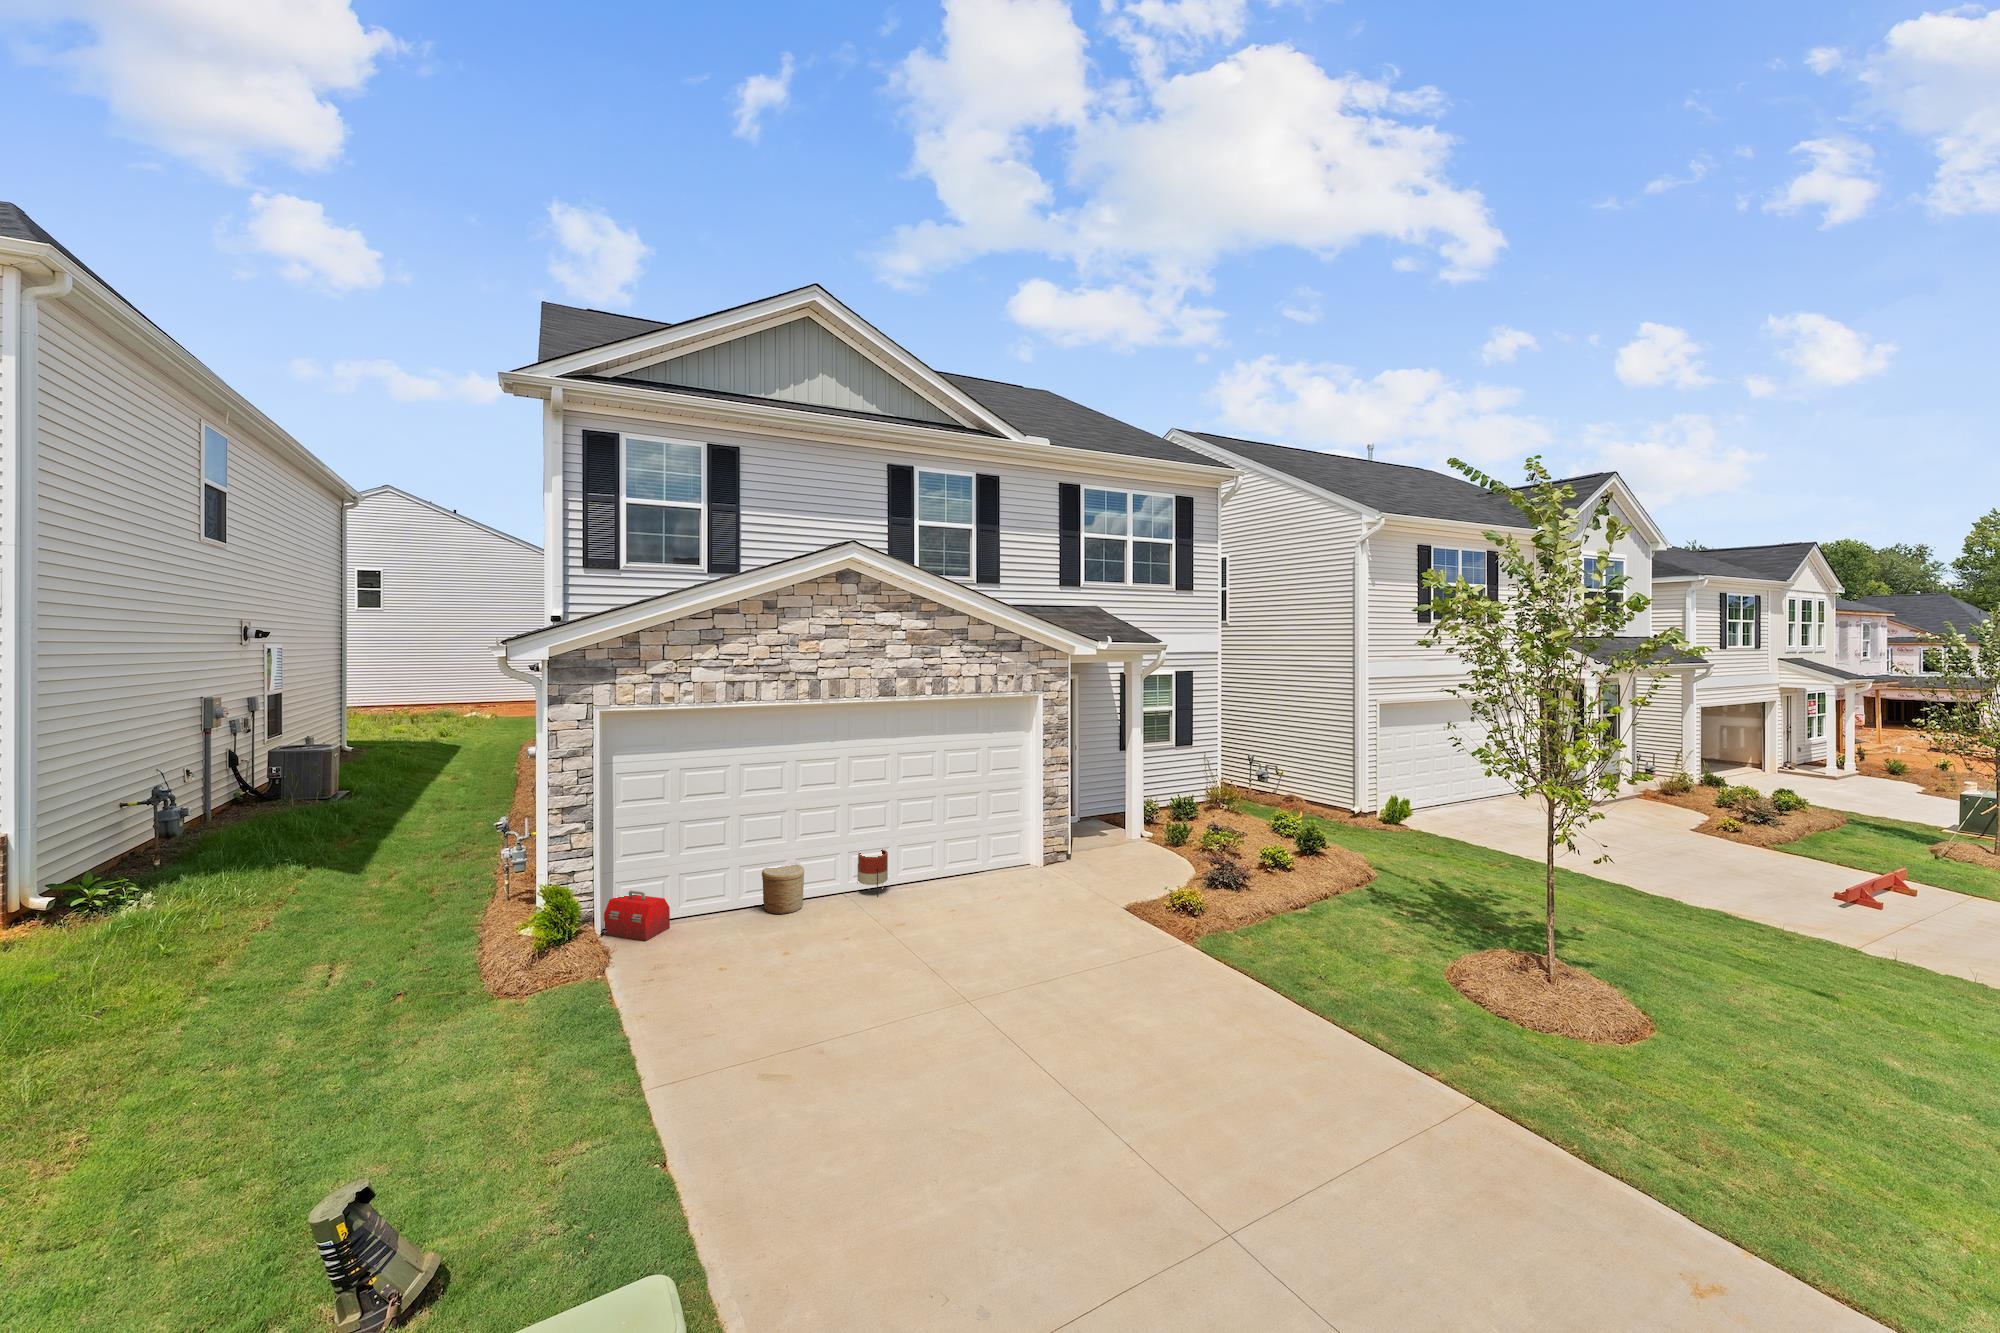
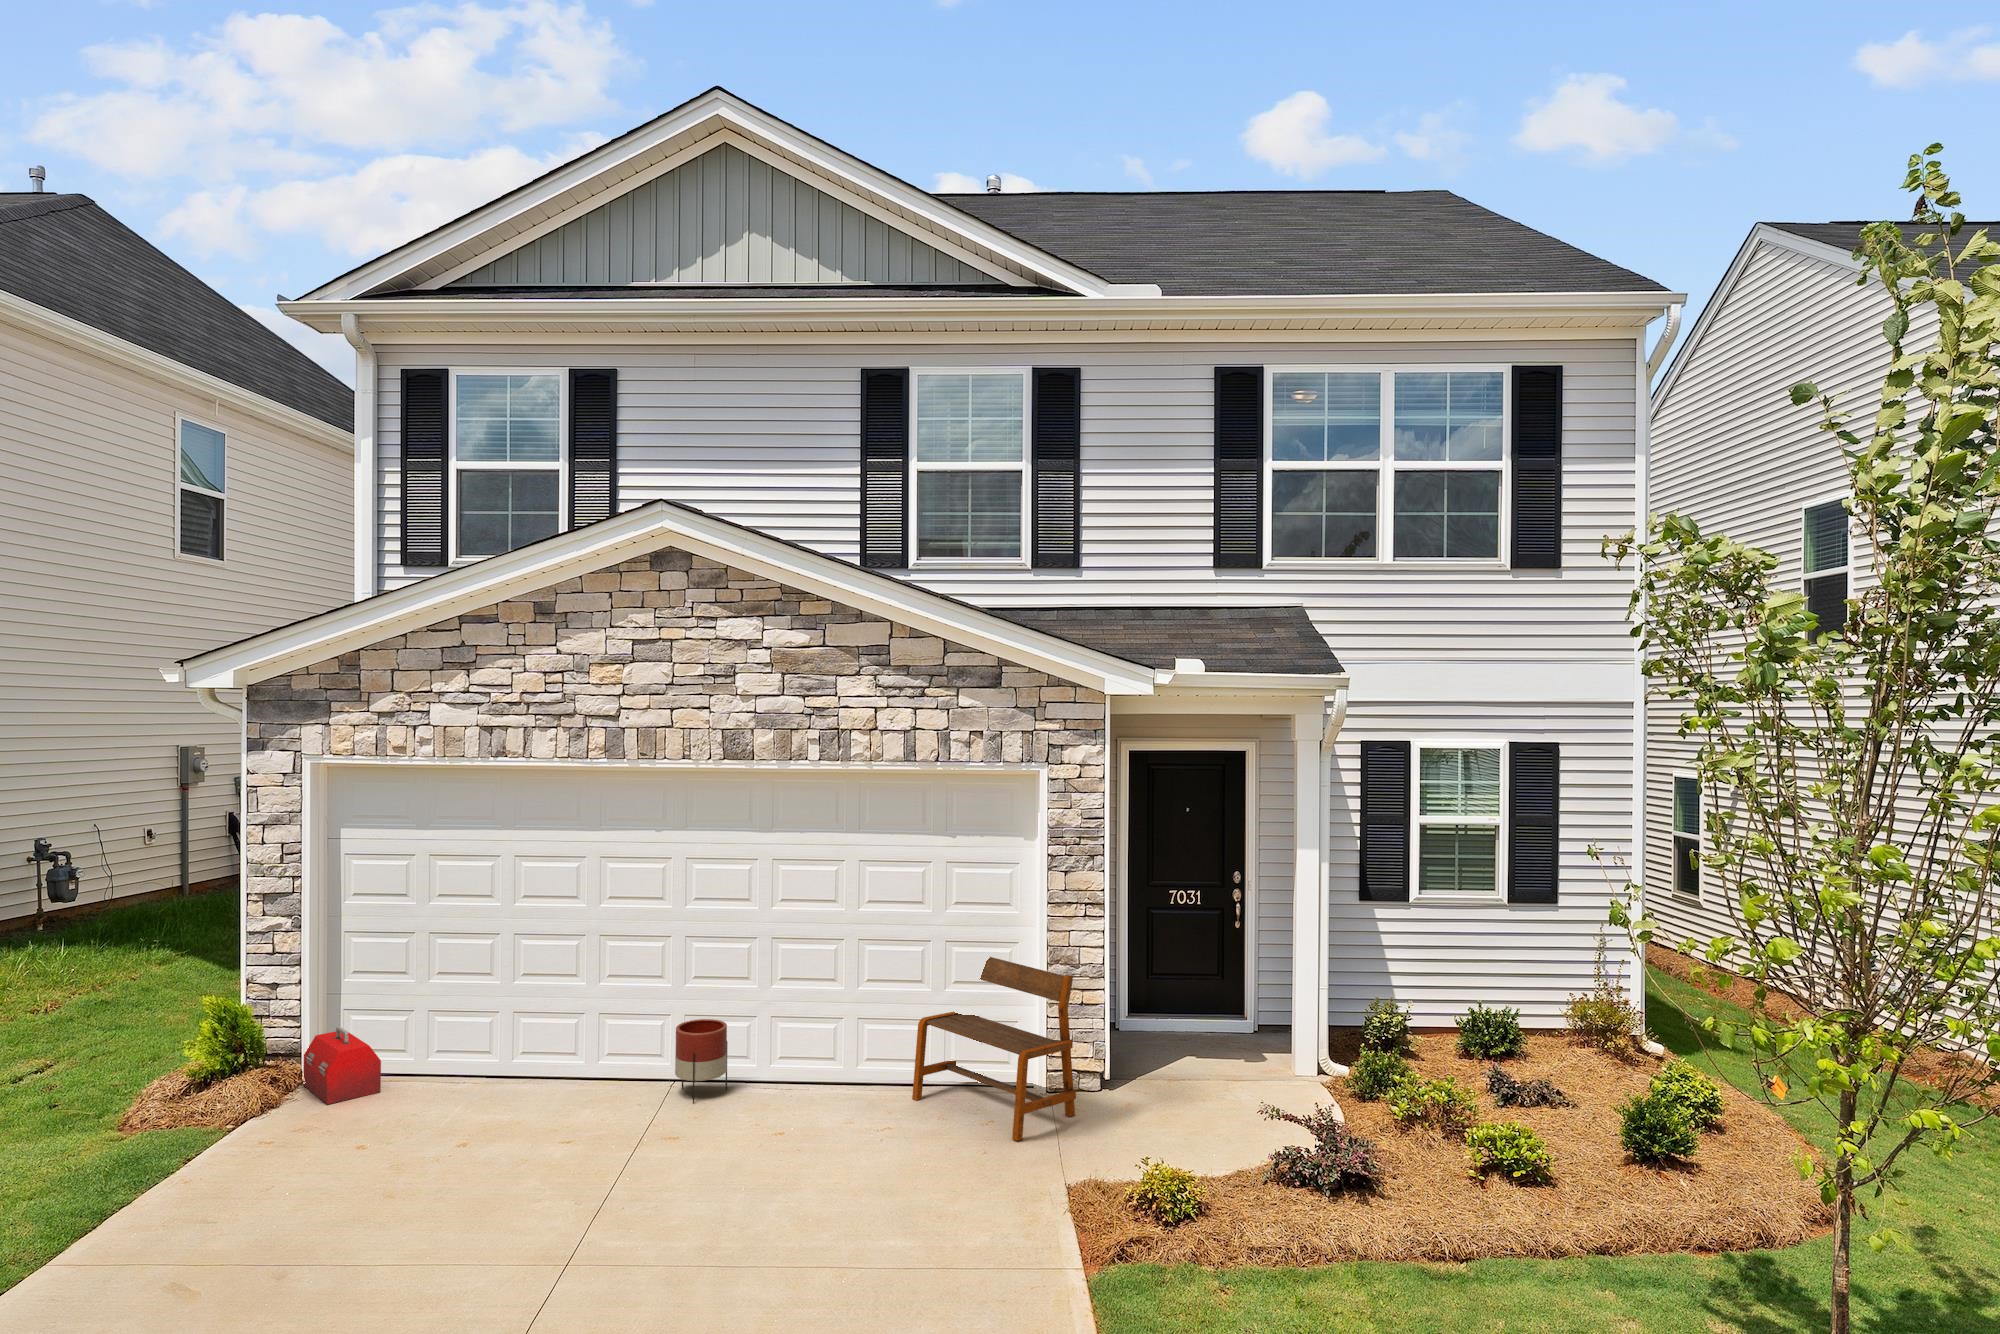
bench: none [985,793,1071,883] -> present [912,957,1076,1141]
woven basket: present [762,864,804,914] -> none [514,1021,585,1102]

